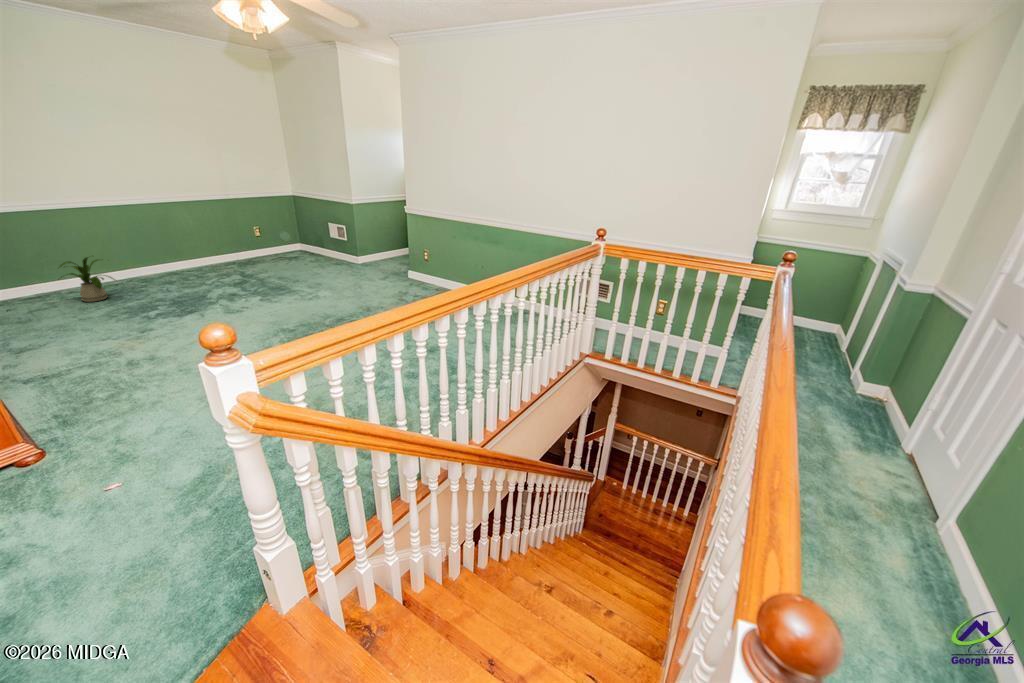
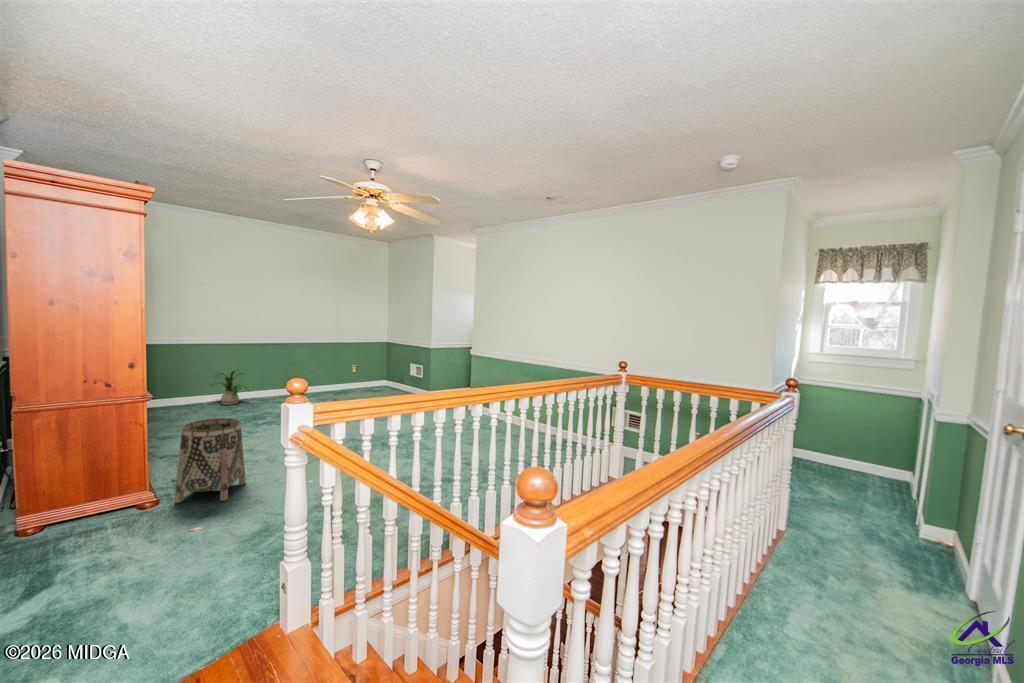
basket: none [42,338,158,449] -> present [175,418,245,503]

